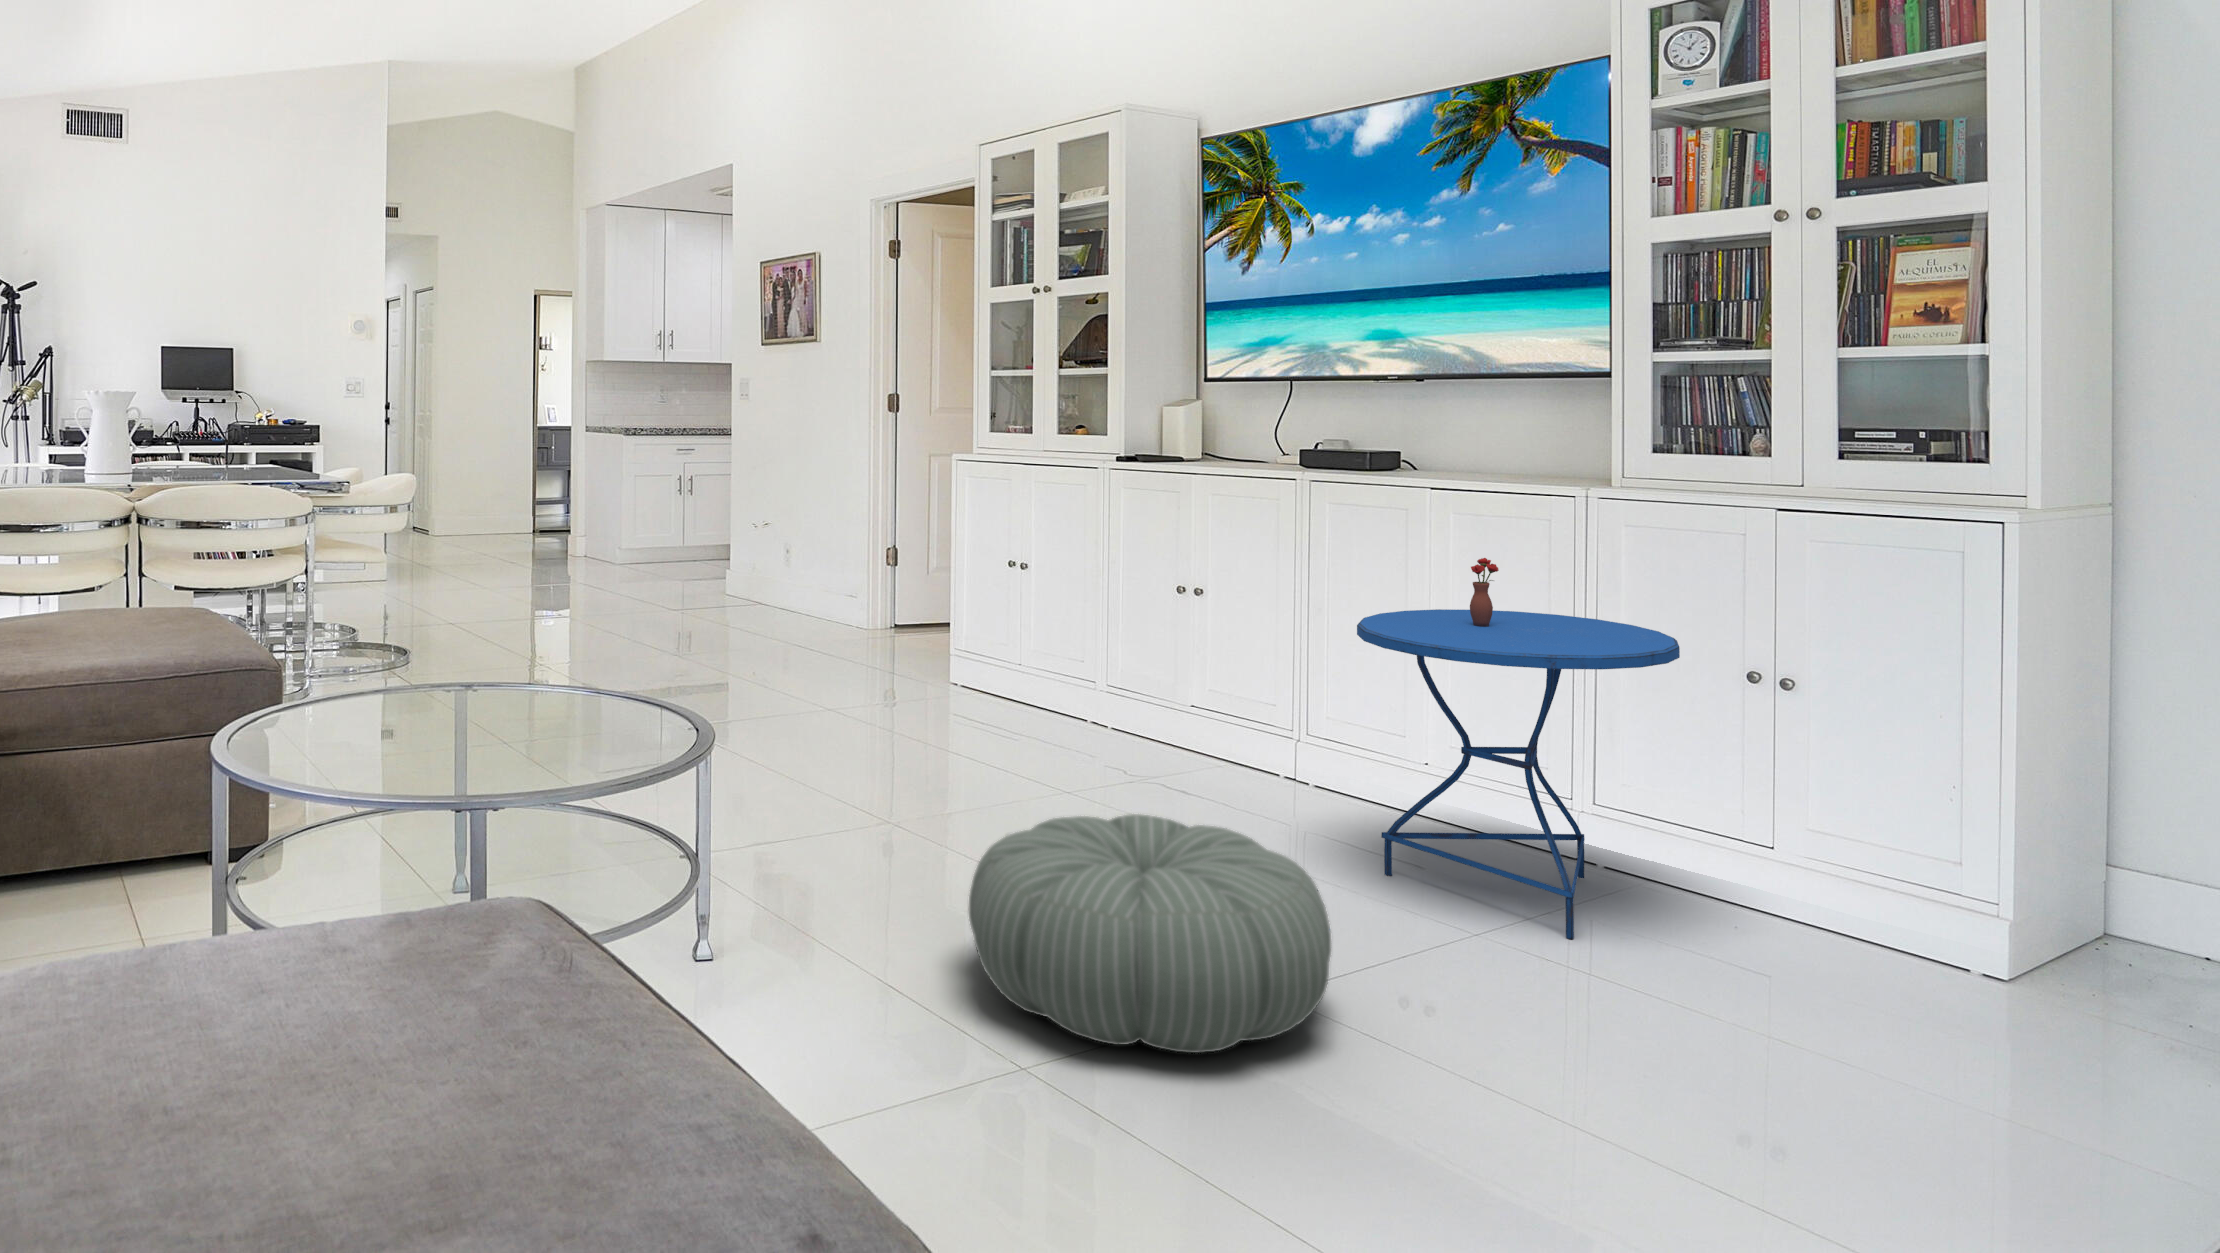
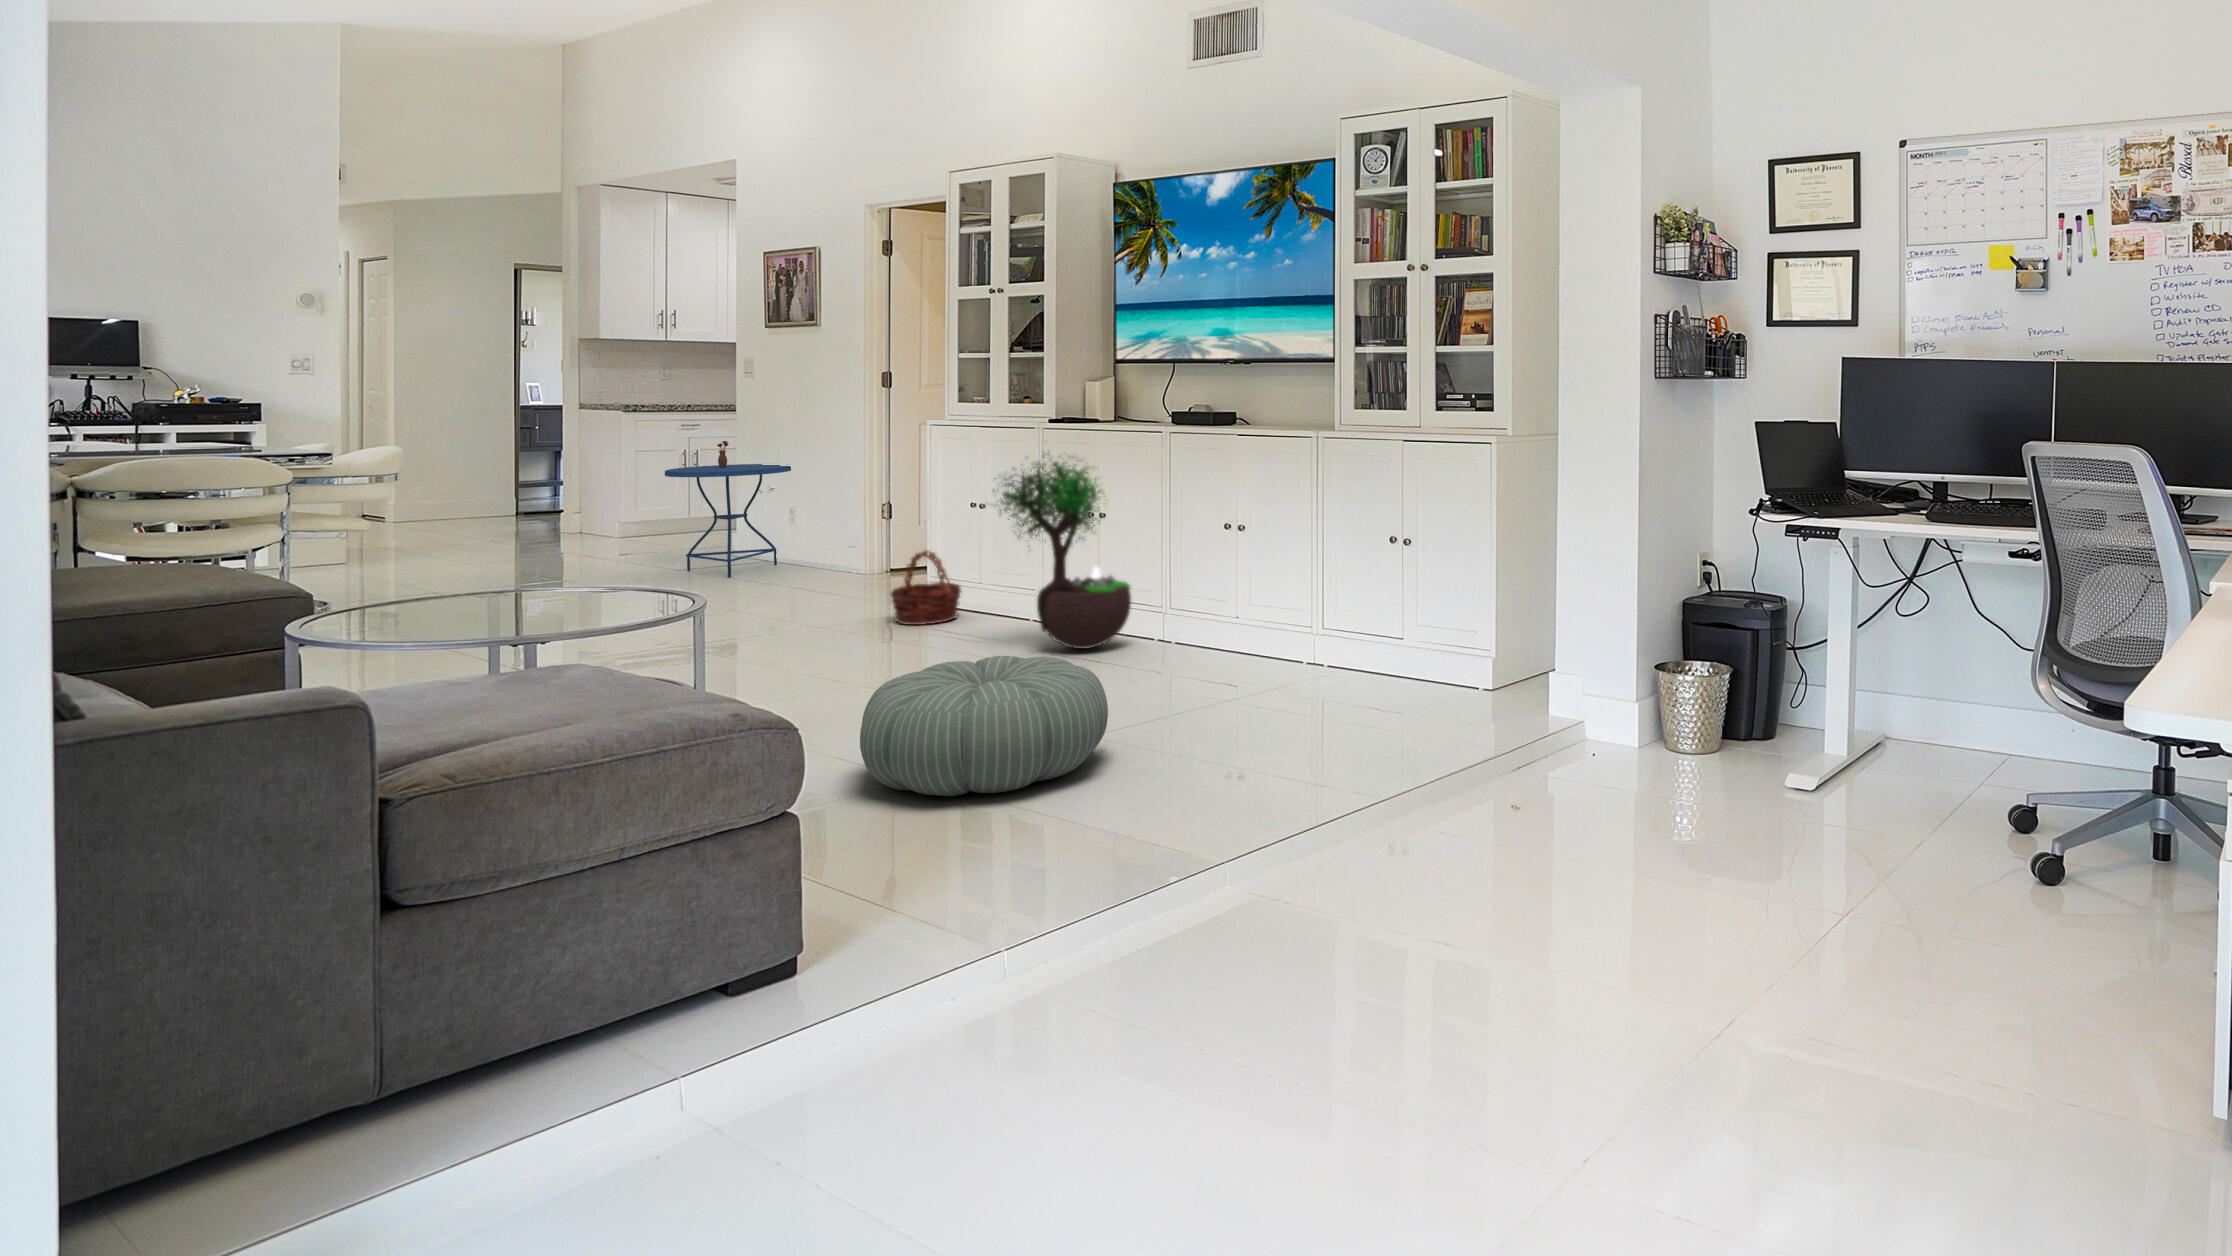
potted tree: none [1056,486,1254,778] -> present [992,451,1131,649]
side table: present [1357,558,1680,940] -> present [665,441,791,577]
basket: none [918,616,1001,711] -> present [891,550,961,625]

